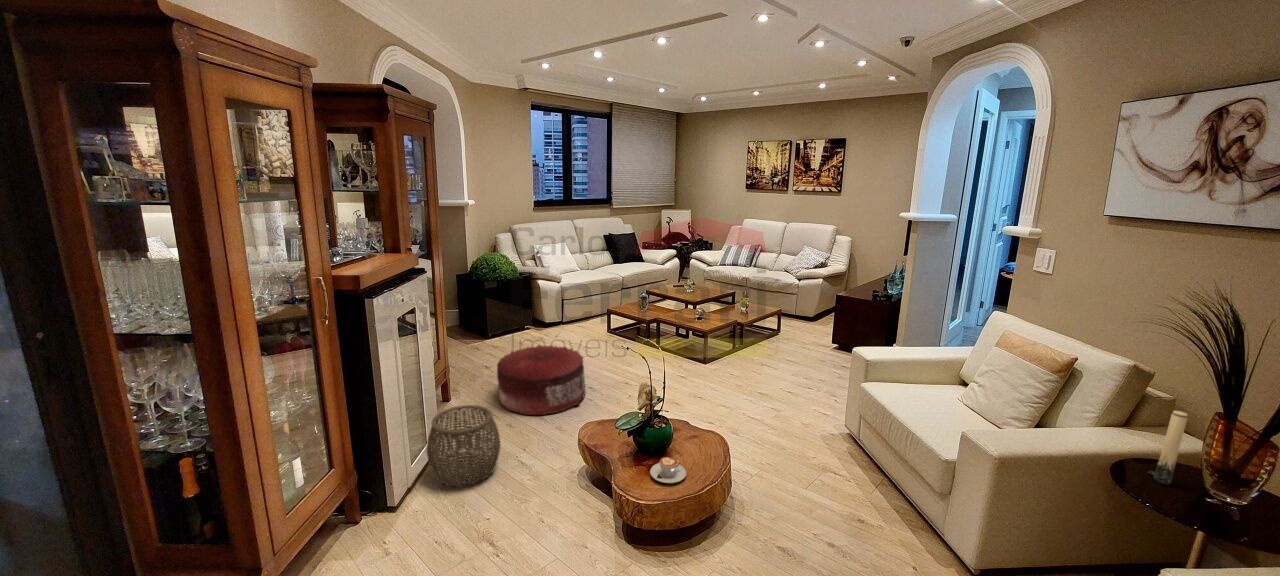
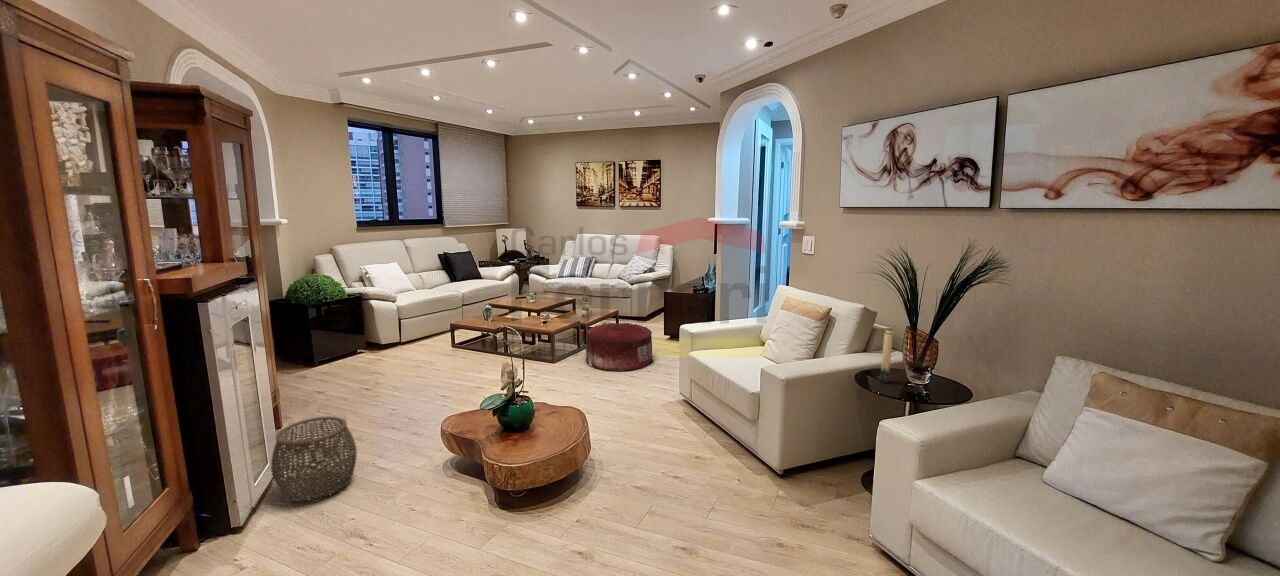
pouf: present [497,345,586,415] -> present [586,323,654,371]
coffee cup: present [650,457,686,483] -> none [519,428,552,449]

